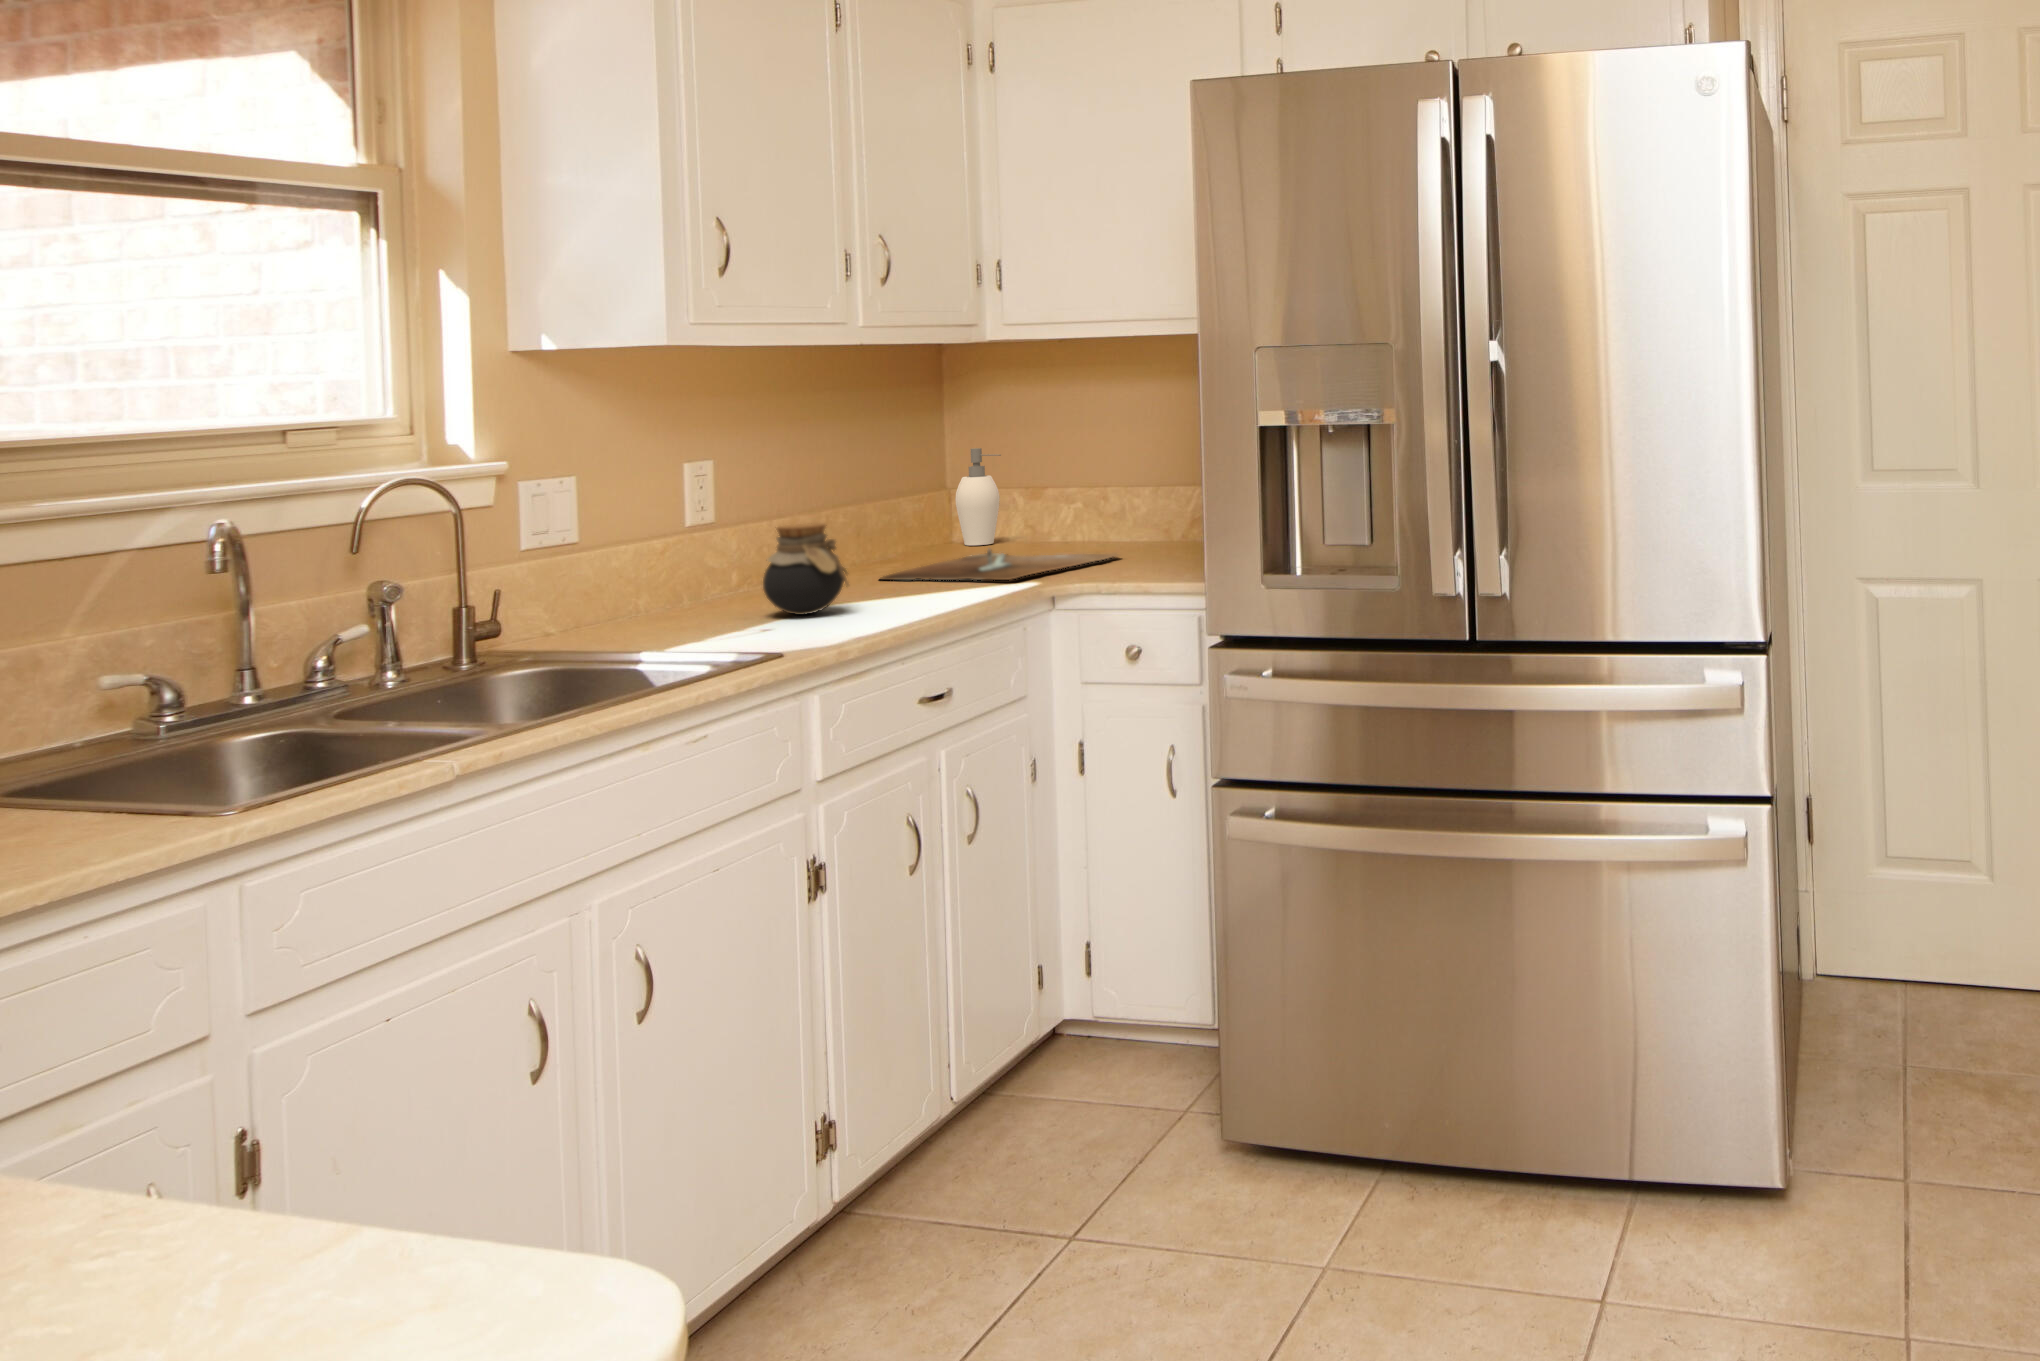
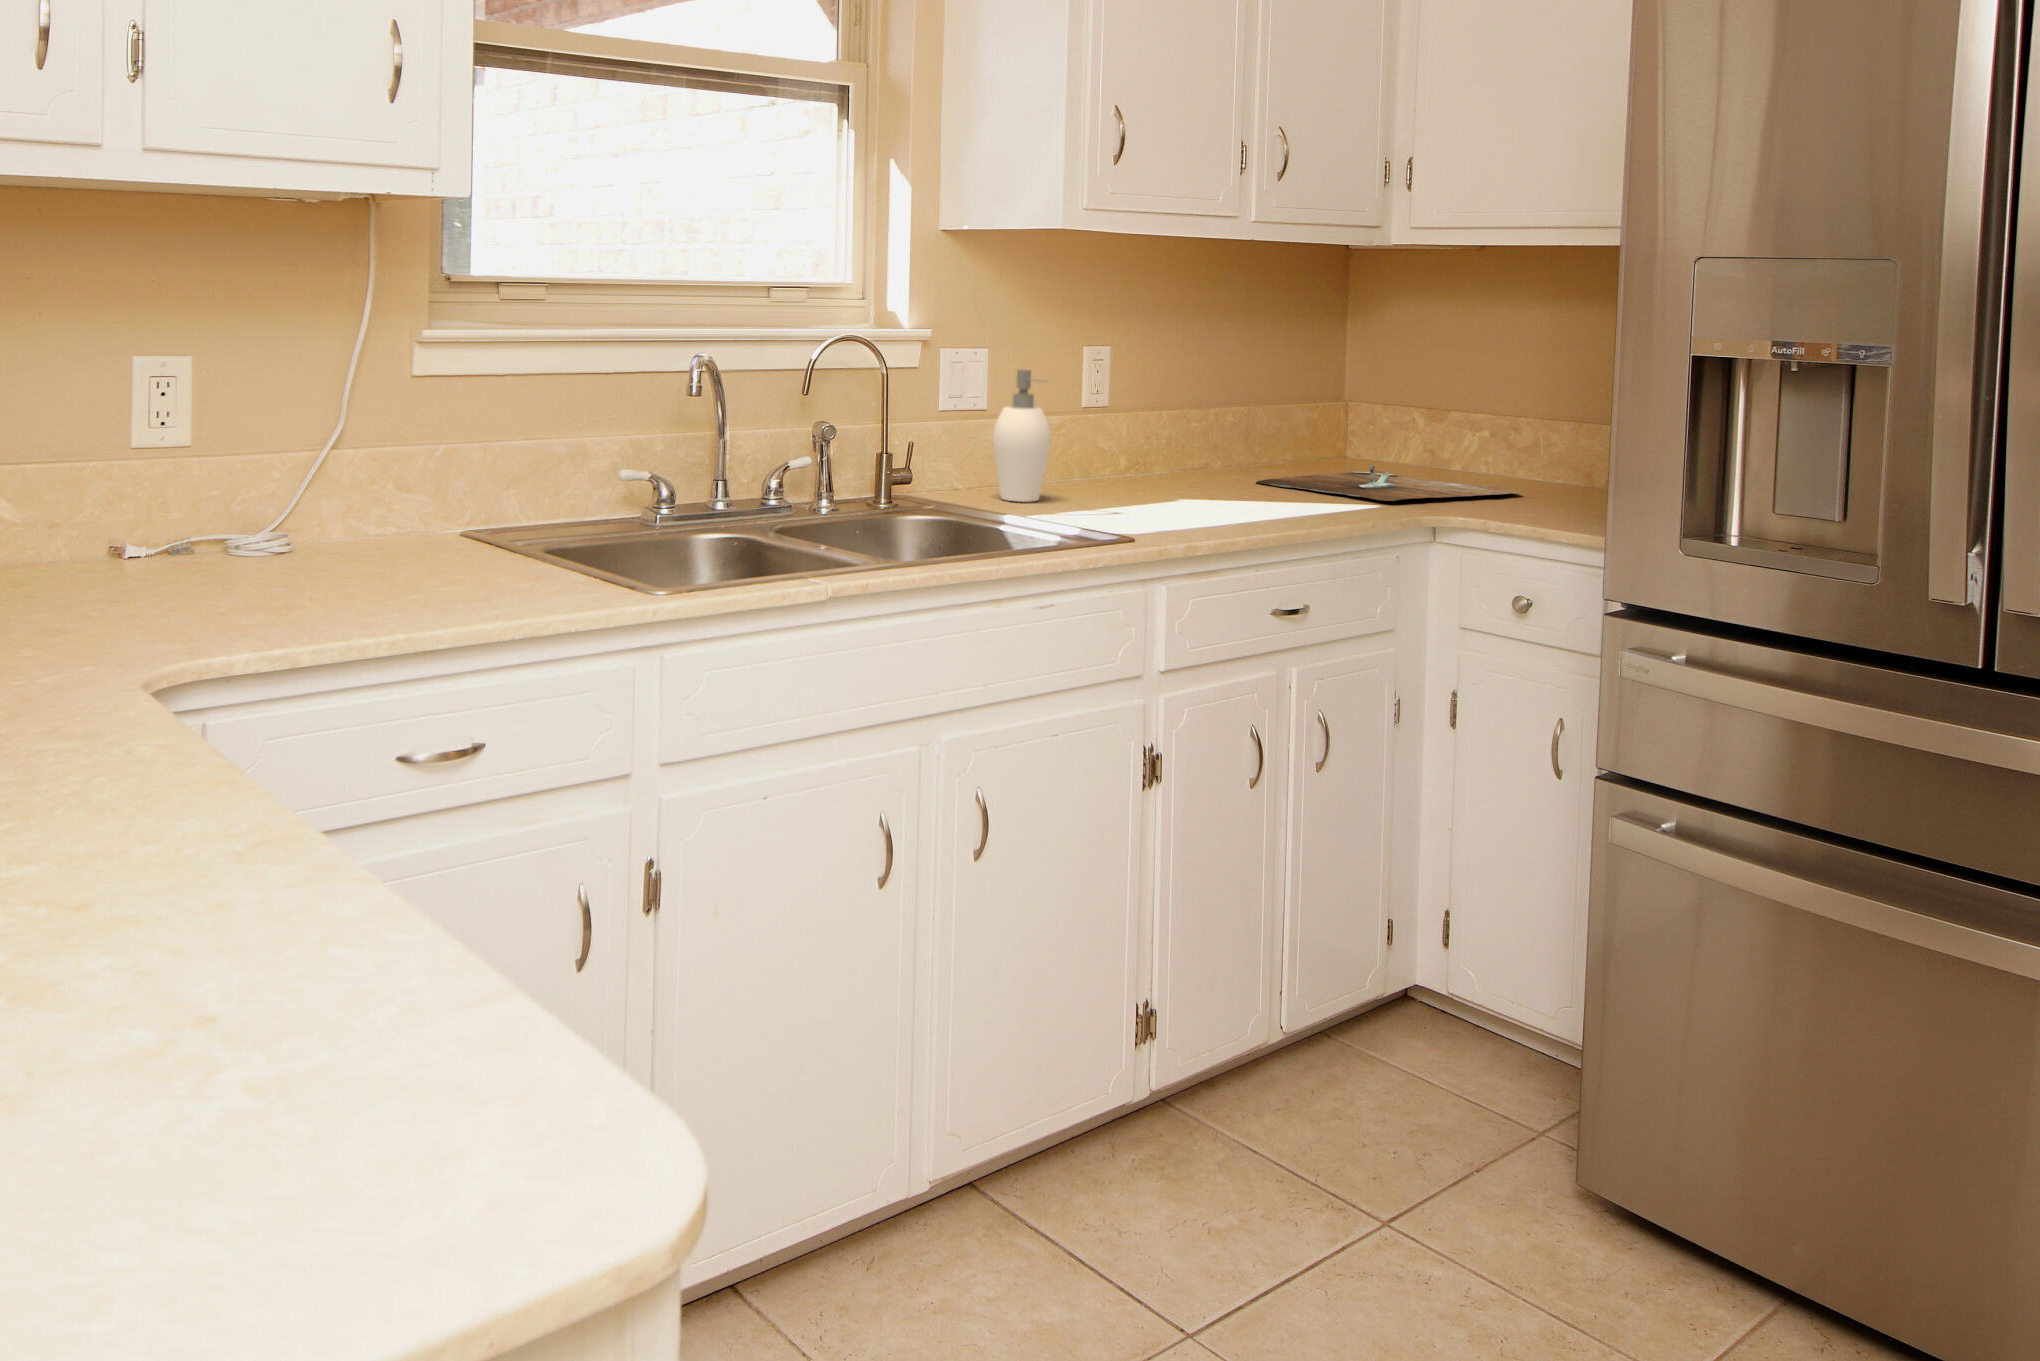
soap dispenser: present [955,448,1001,546] -> present [993,369,1051,502]
jar: present [763,523,848,615] -> none [1136,414,1216,505]

